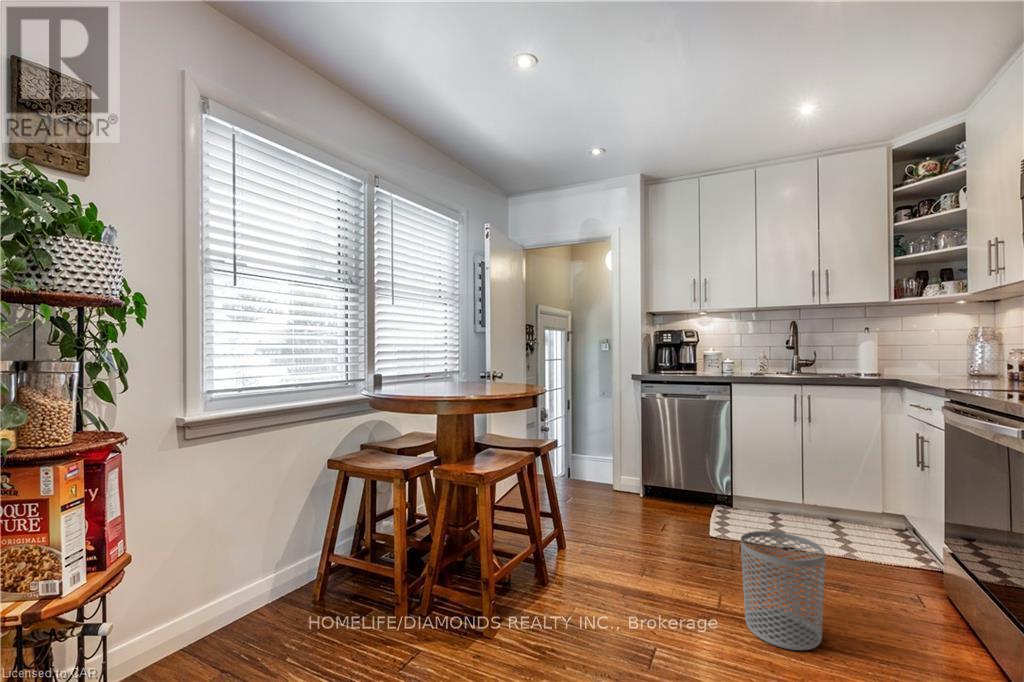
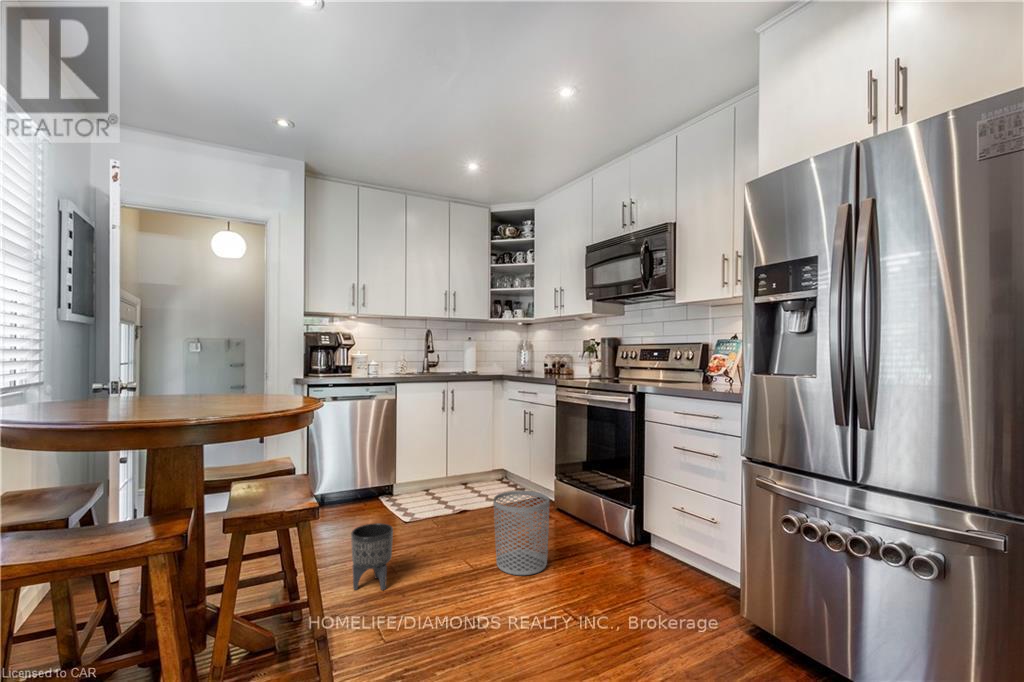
planter: none [591,517,631,585] -> present [351,523,393,590]

